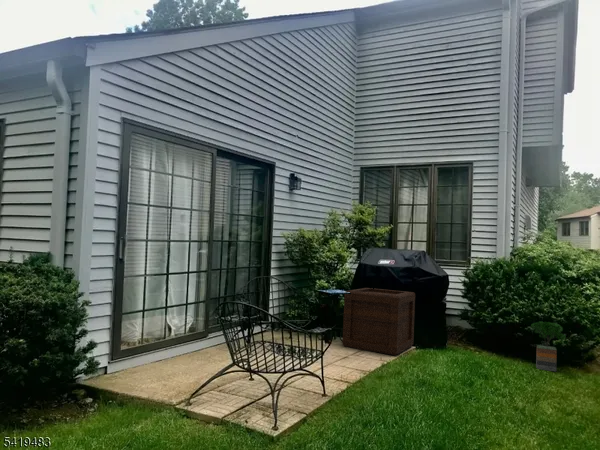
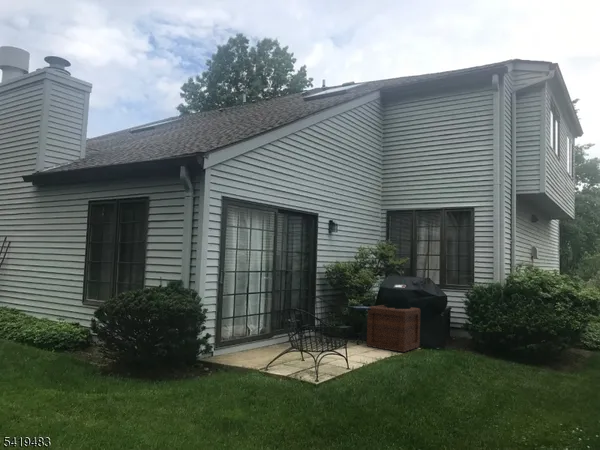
potted tree: present [532,322,566,372] -> none [506,330,531,367]

